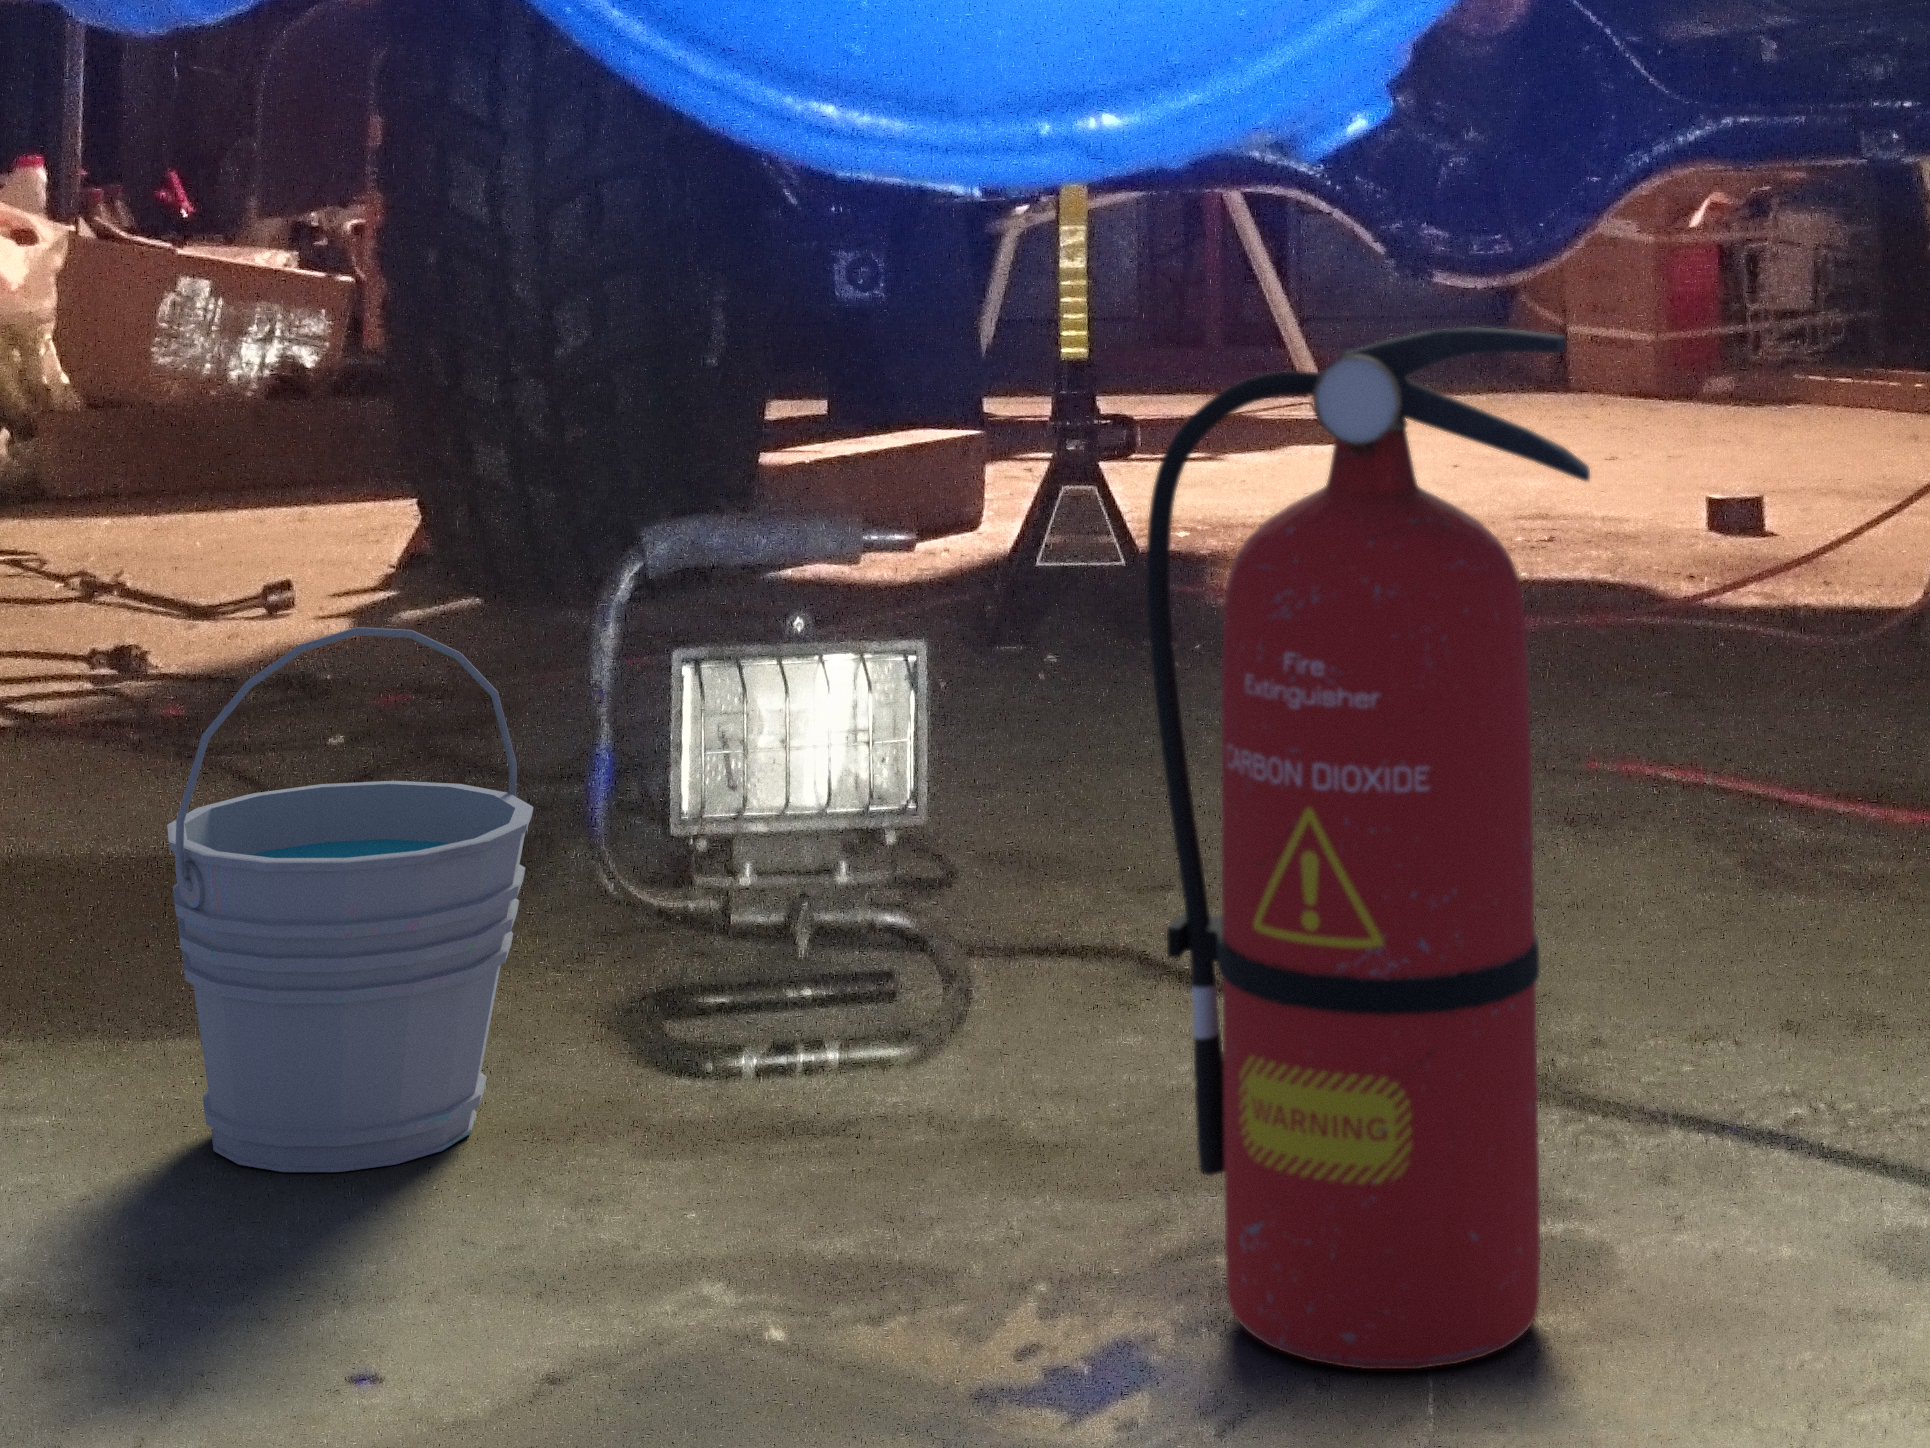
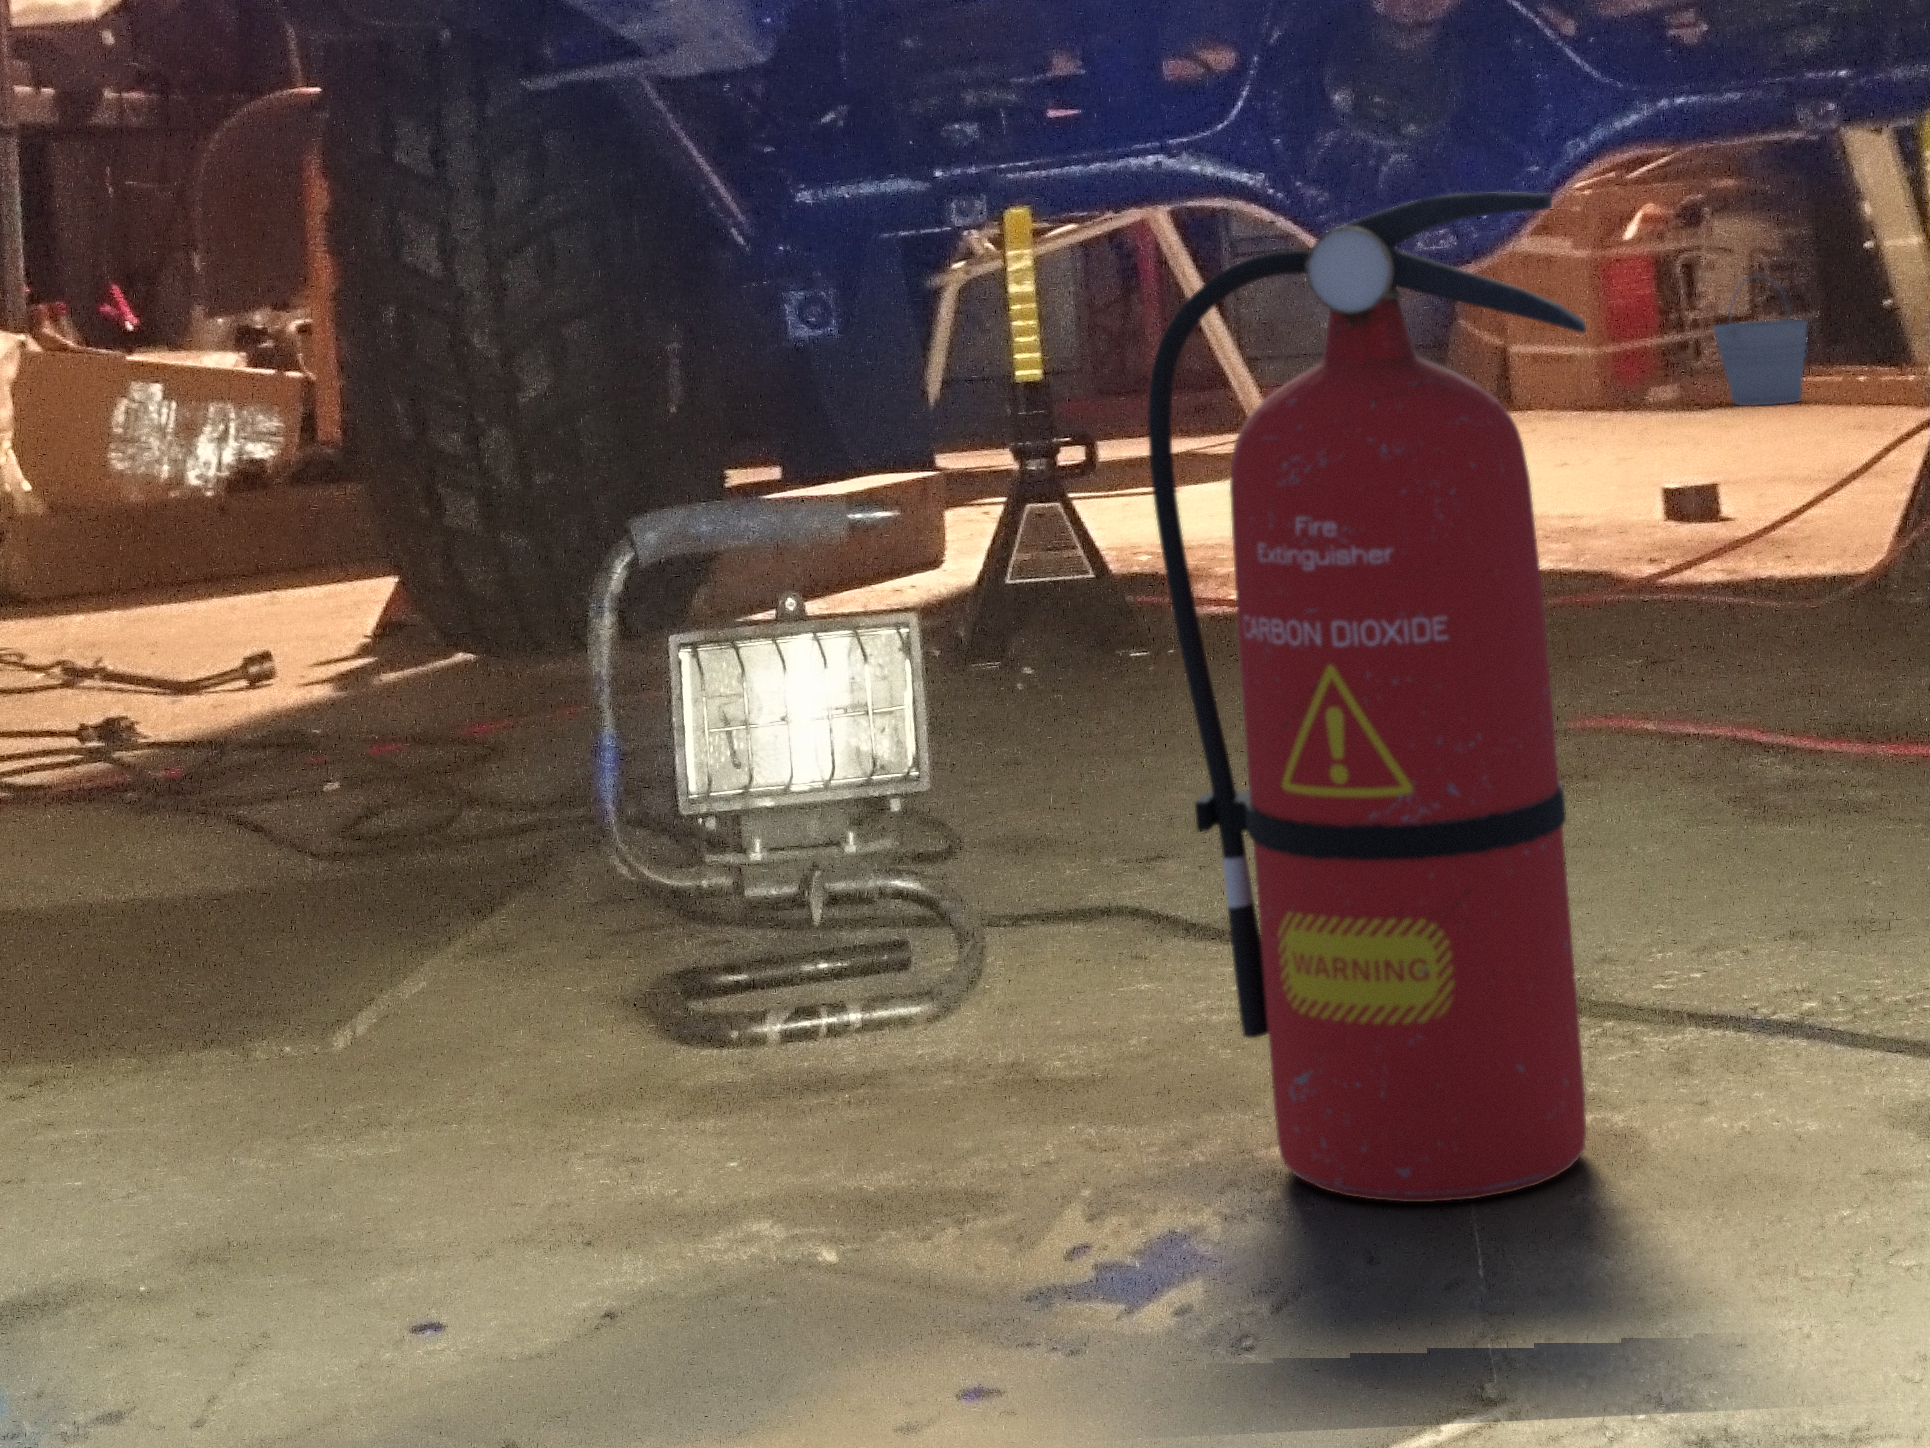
bucket: present [167,627,533,1172] -> present [1713,278,1807,406]

